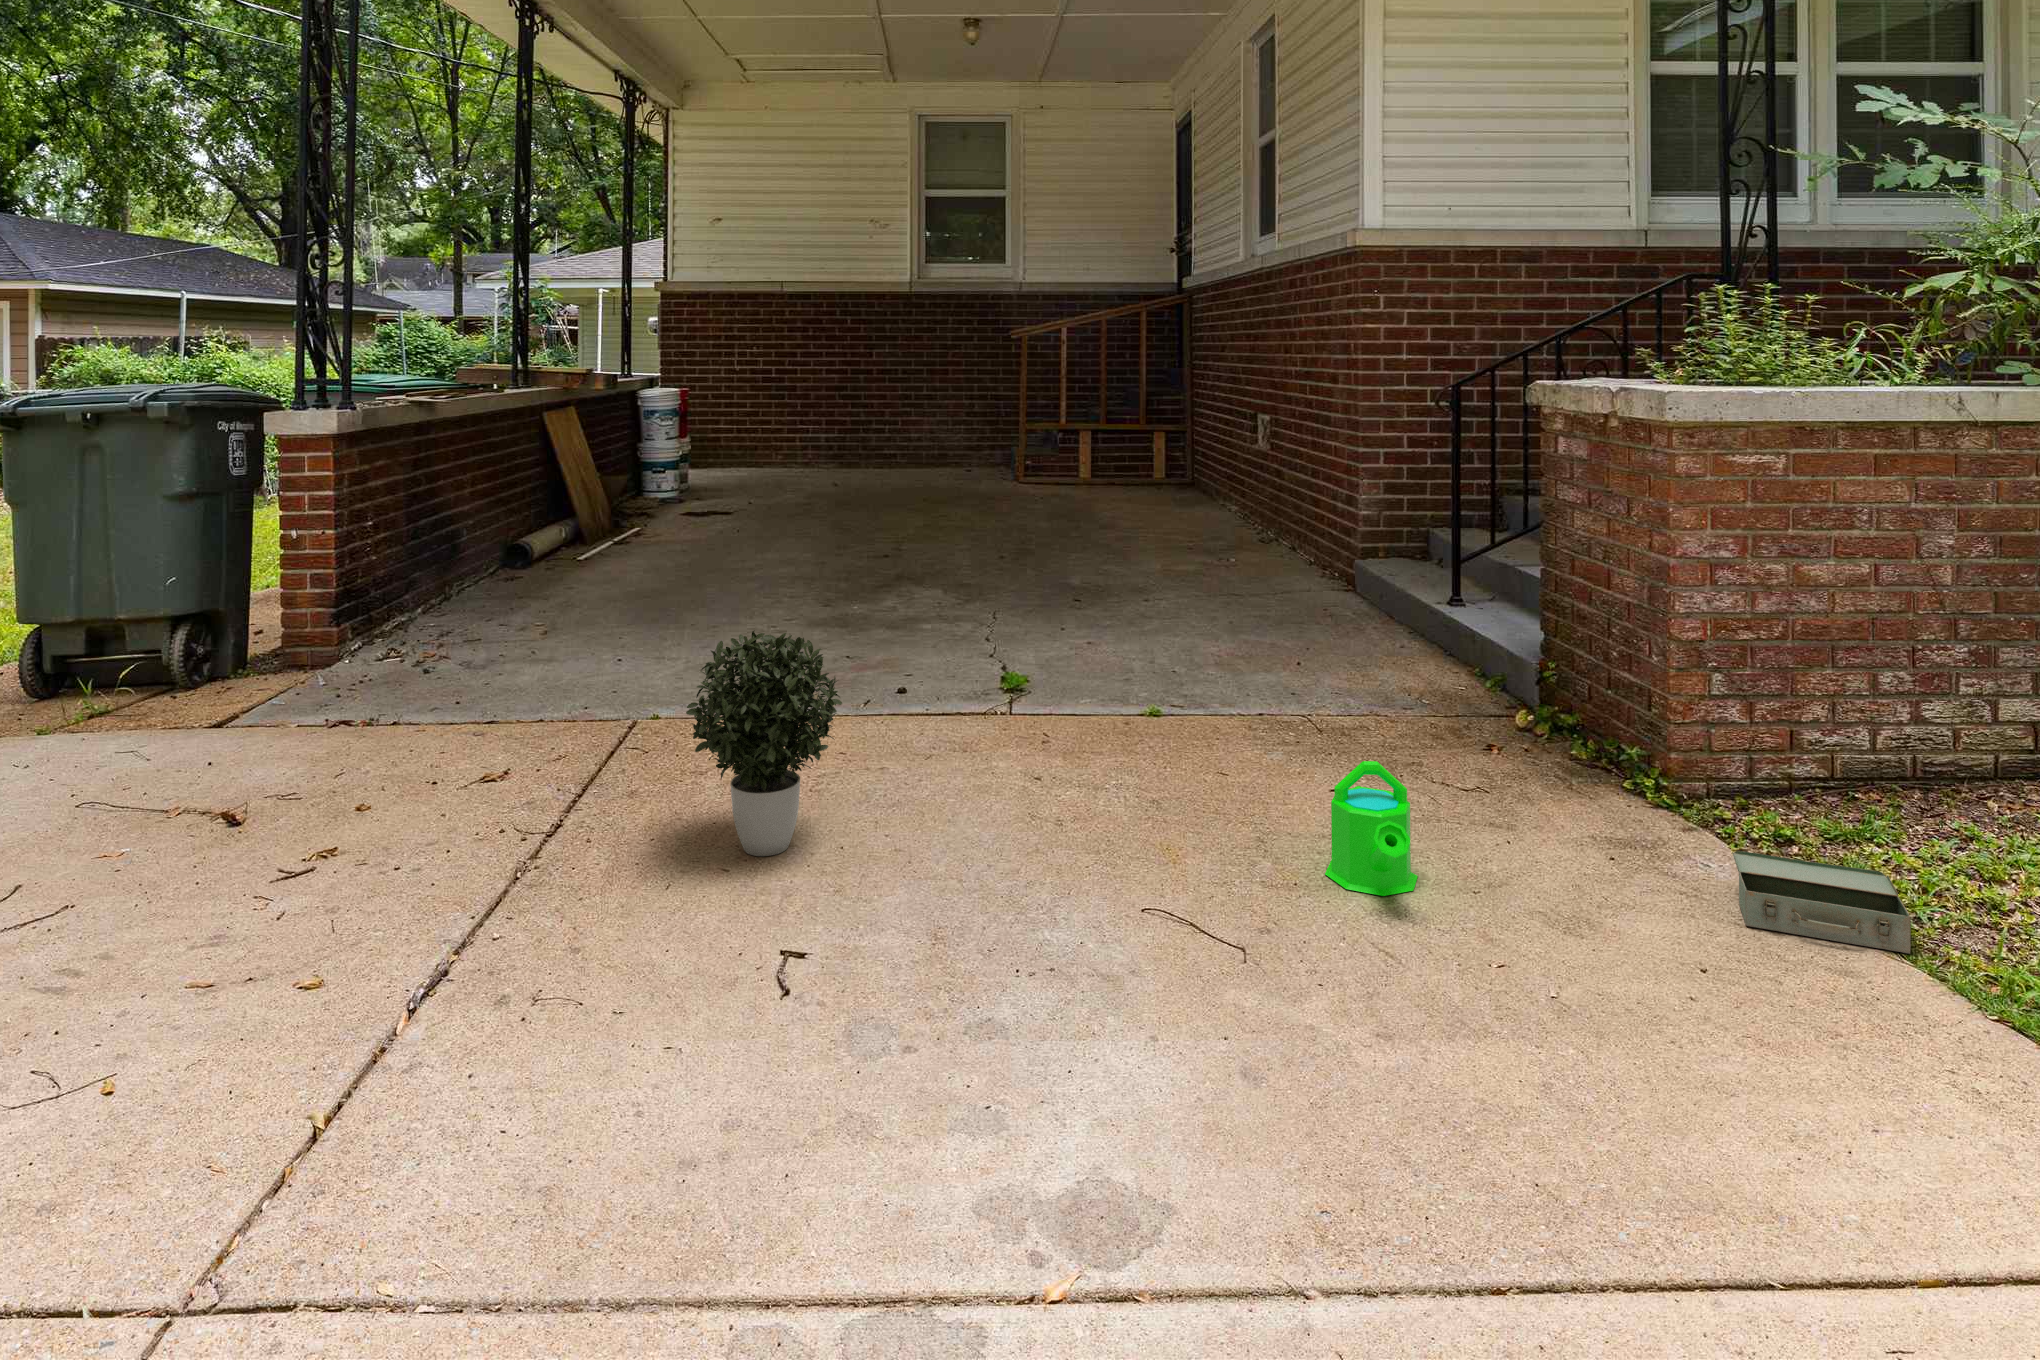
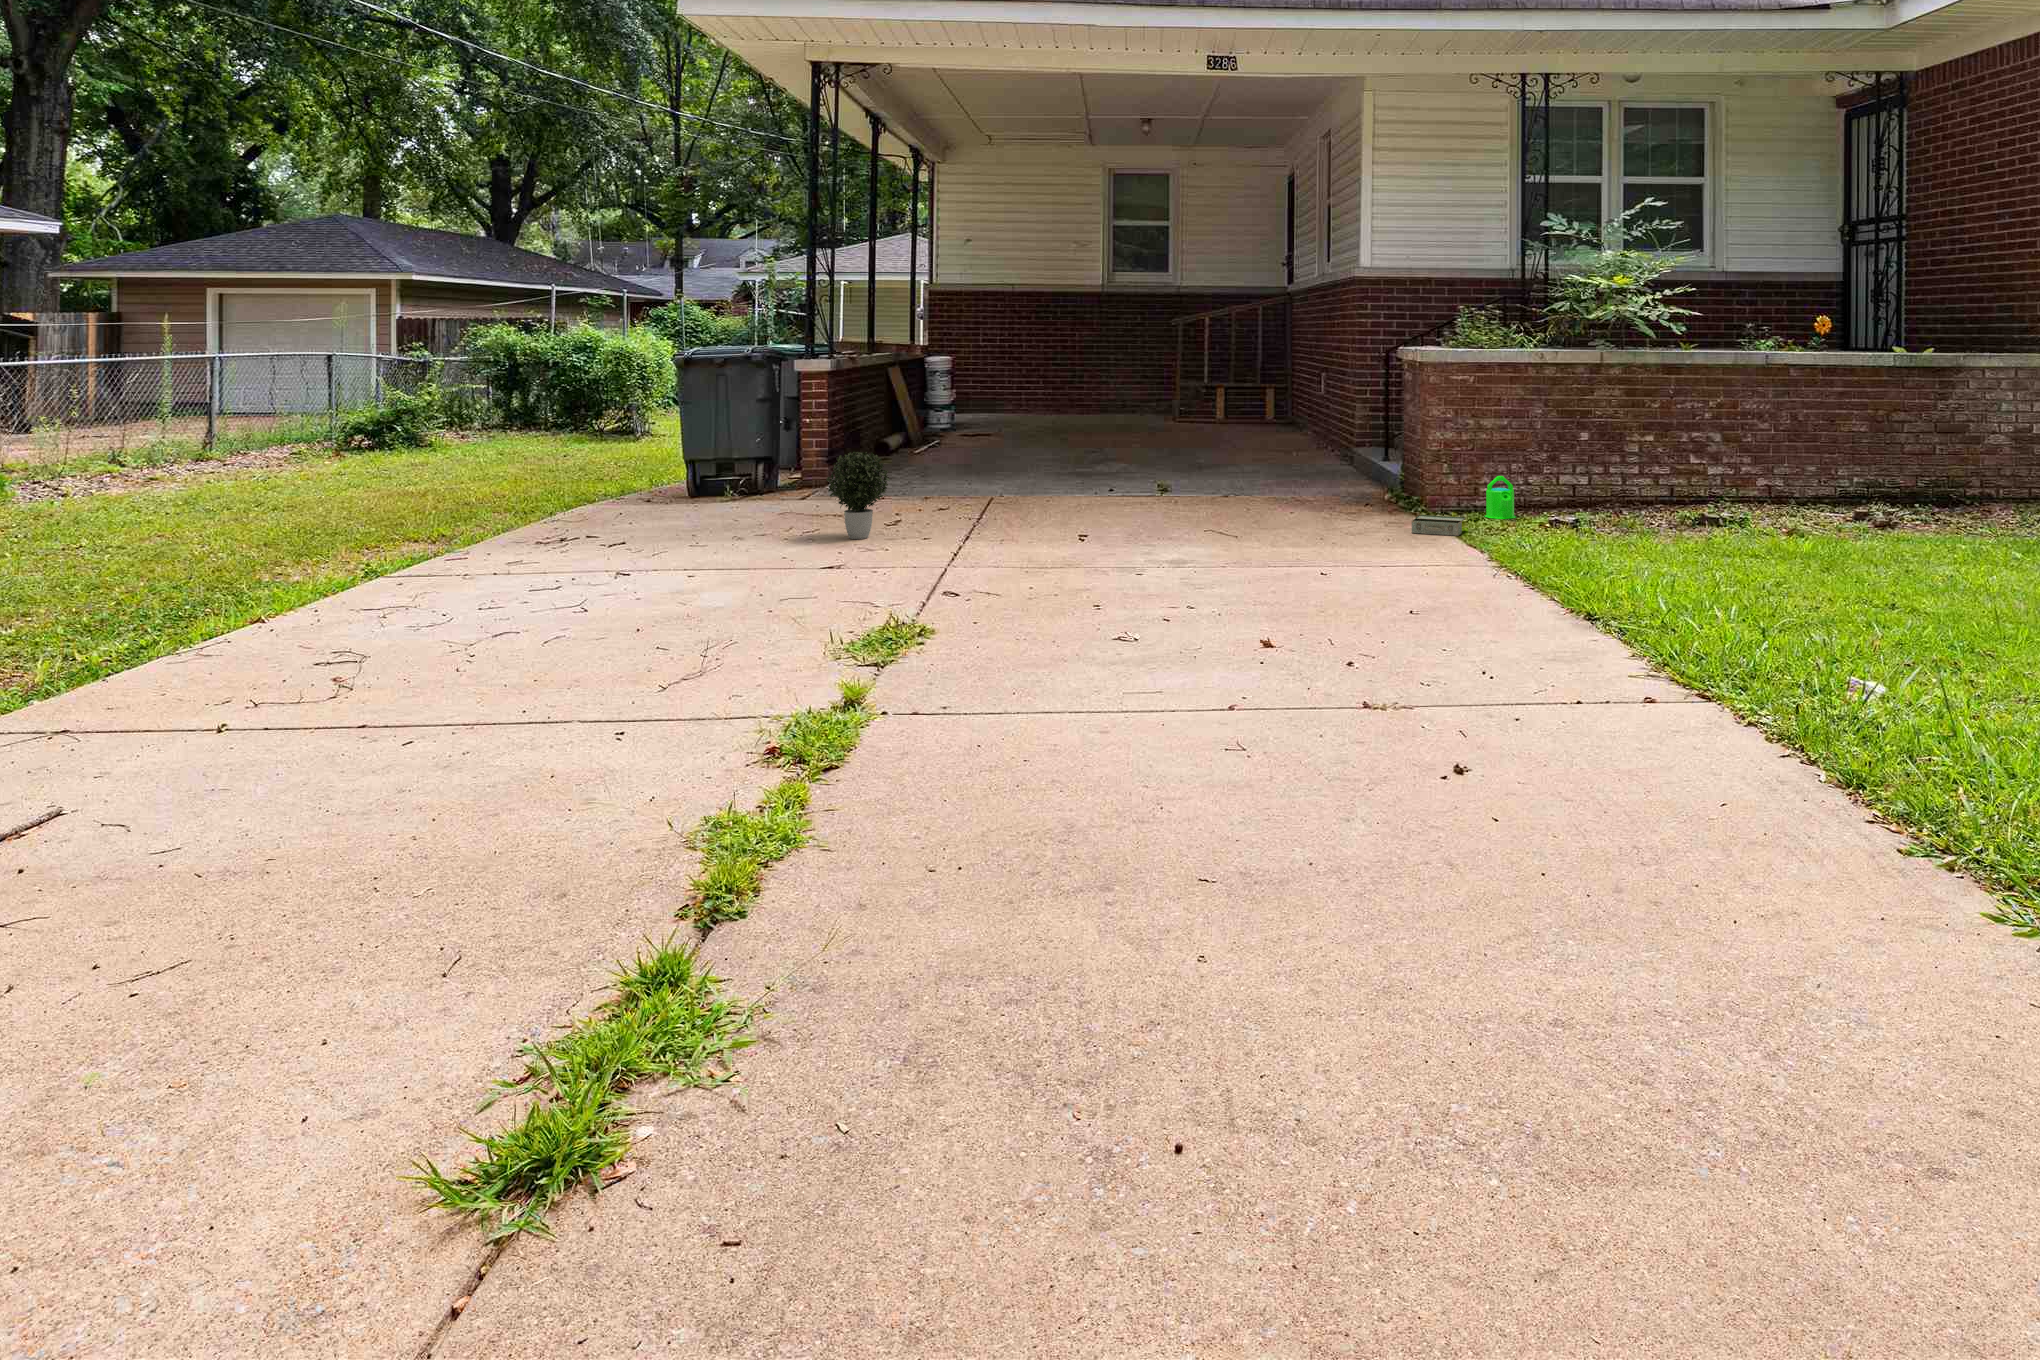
potted plant: present [686,630,842,856] -> present [826,451,890,539]
watering can: present [1325,761,1418,896] -> present [1485,476,1516,519]

